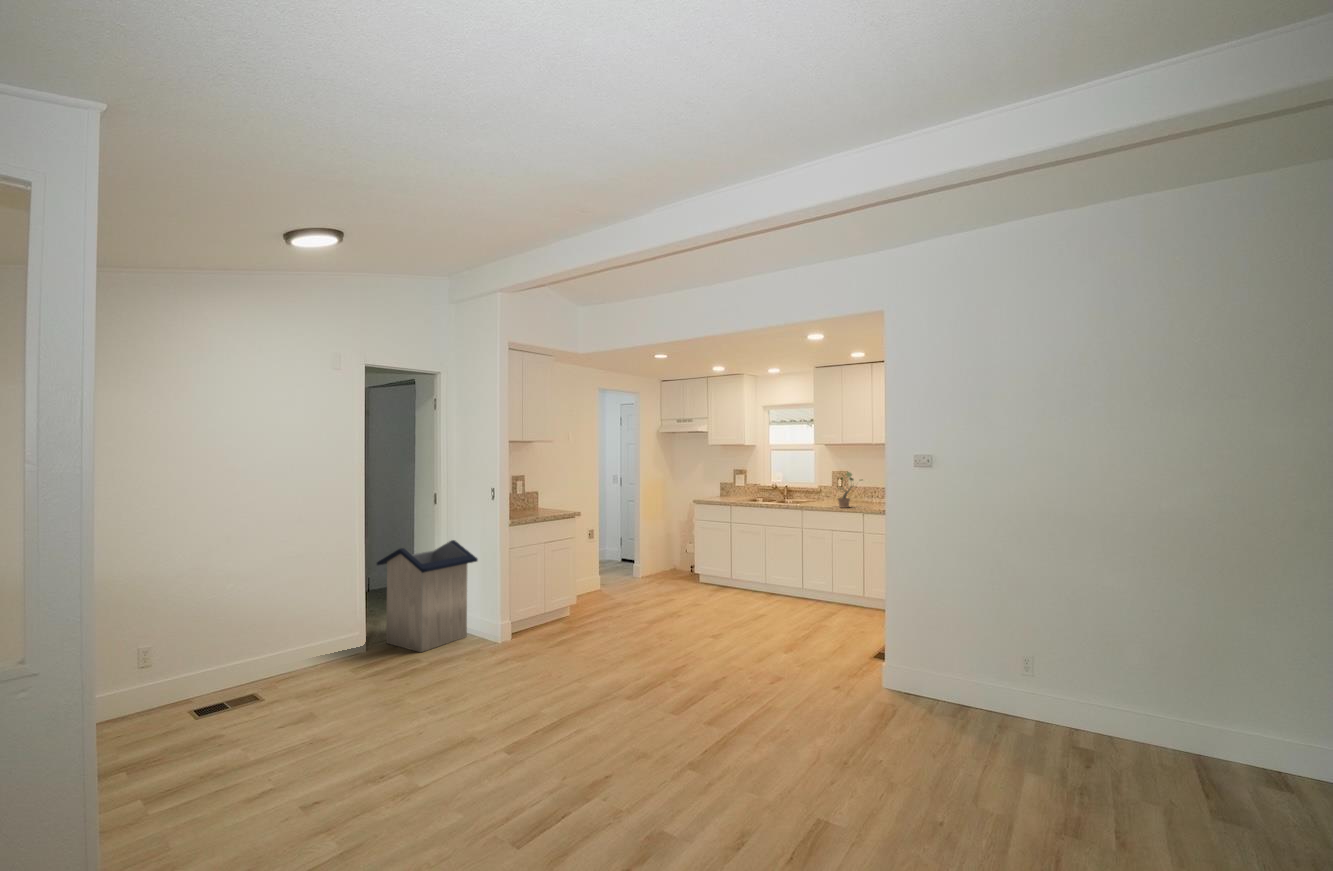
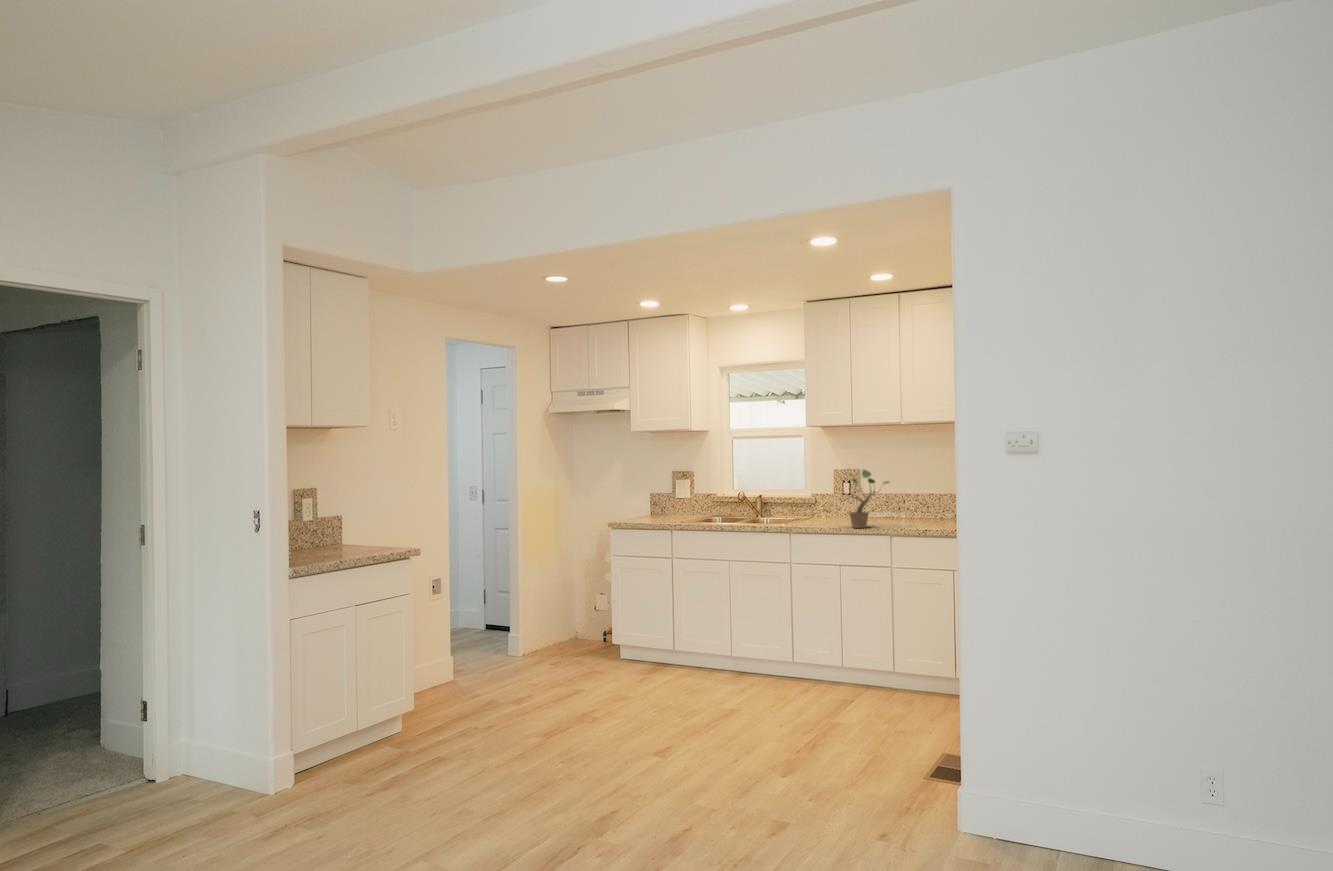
trash can: present [377,540,478,652] -> none [23,609,228,825]

